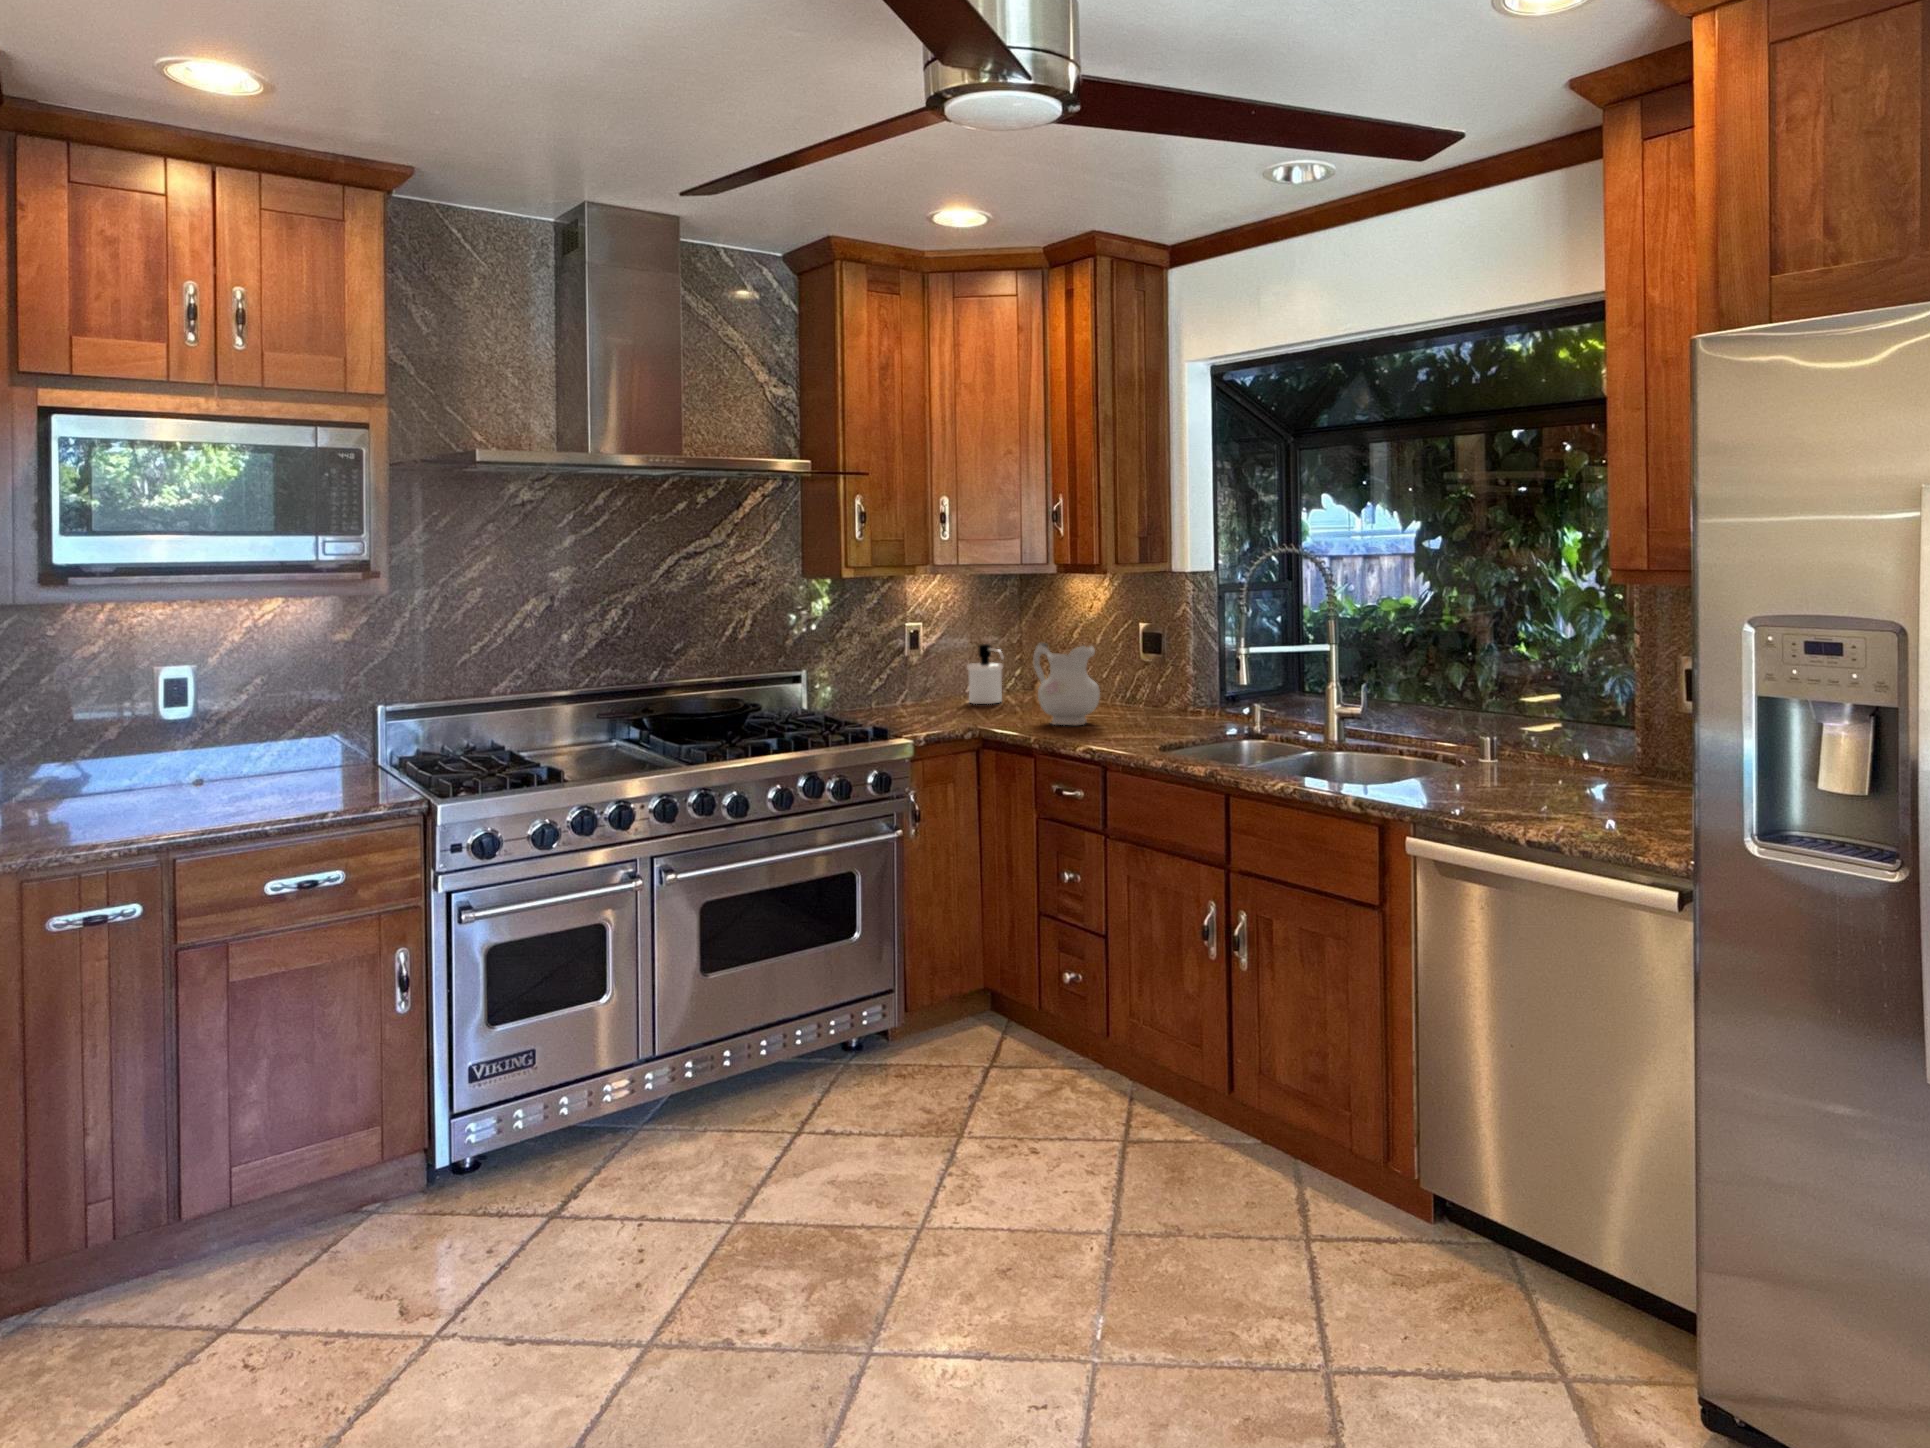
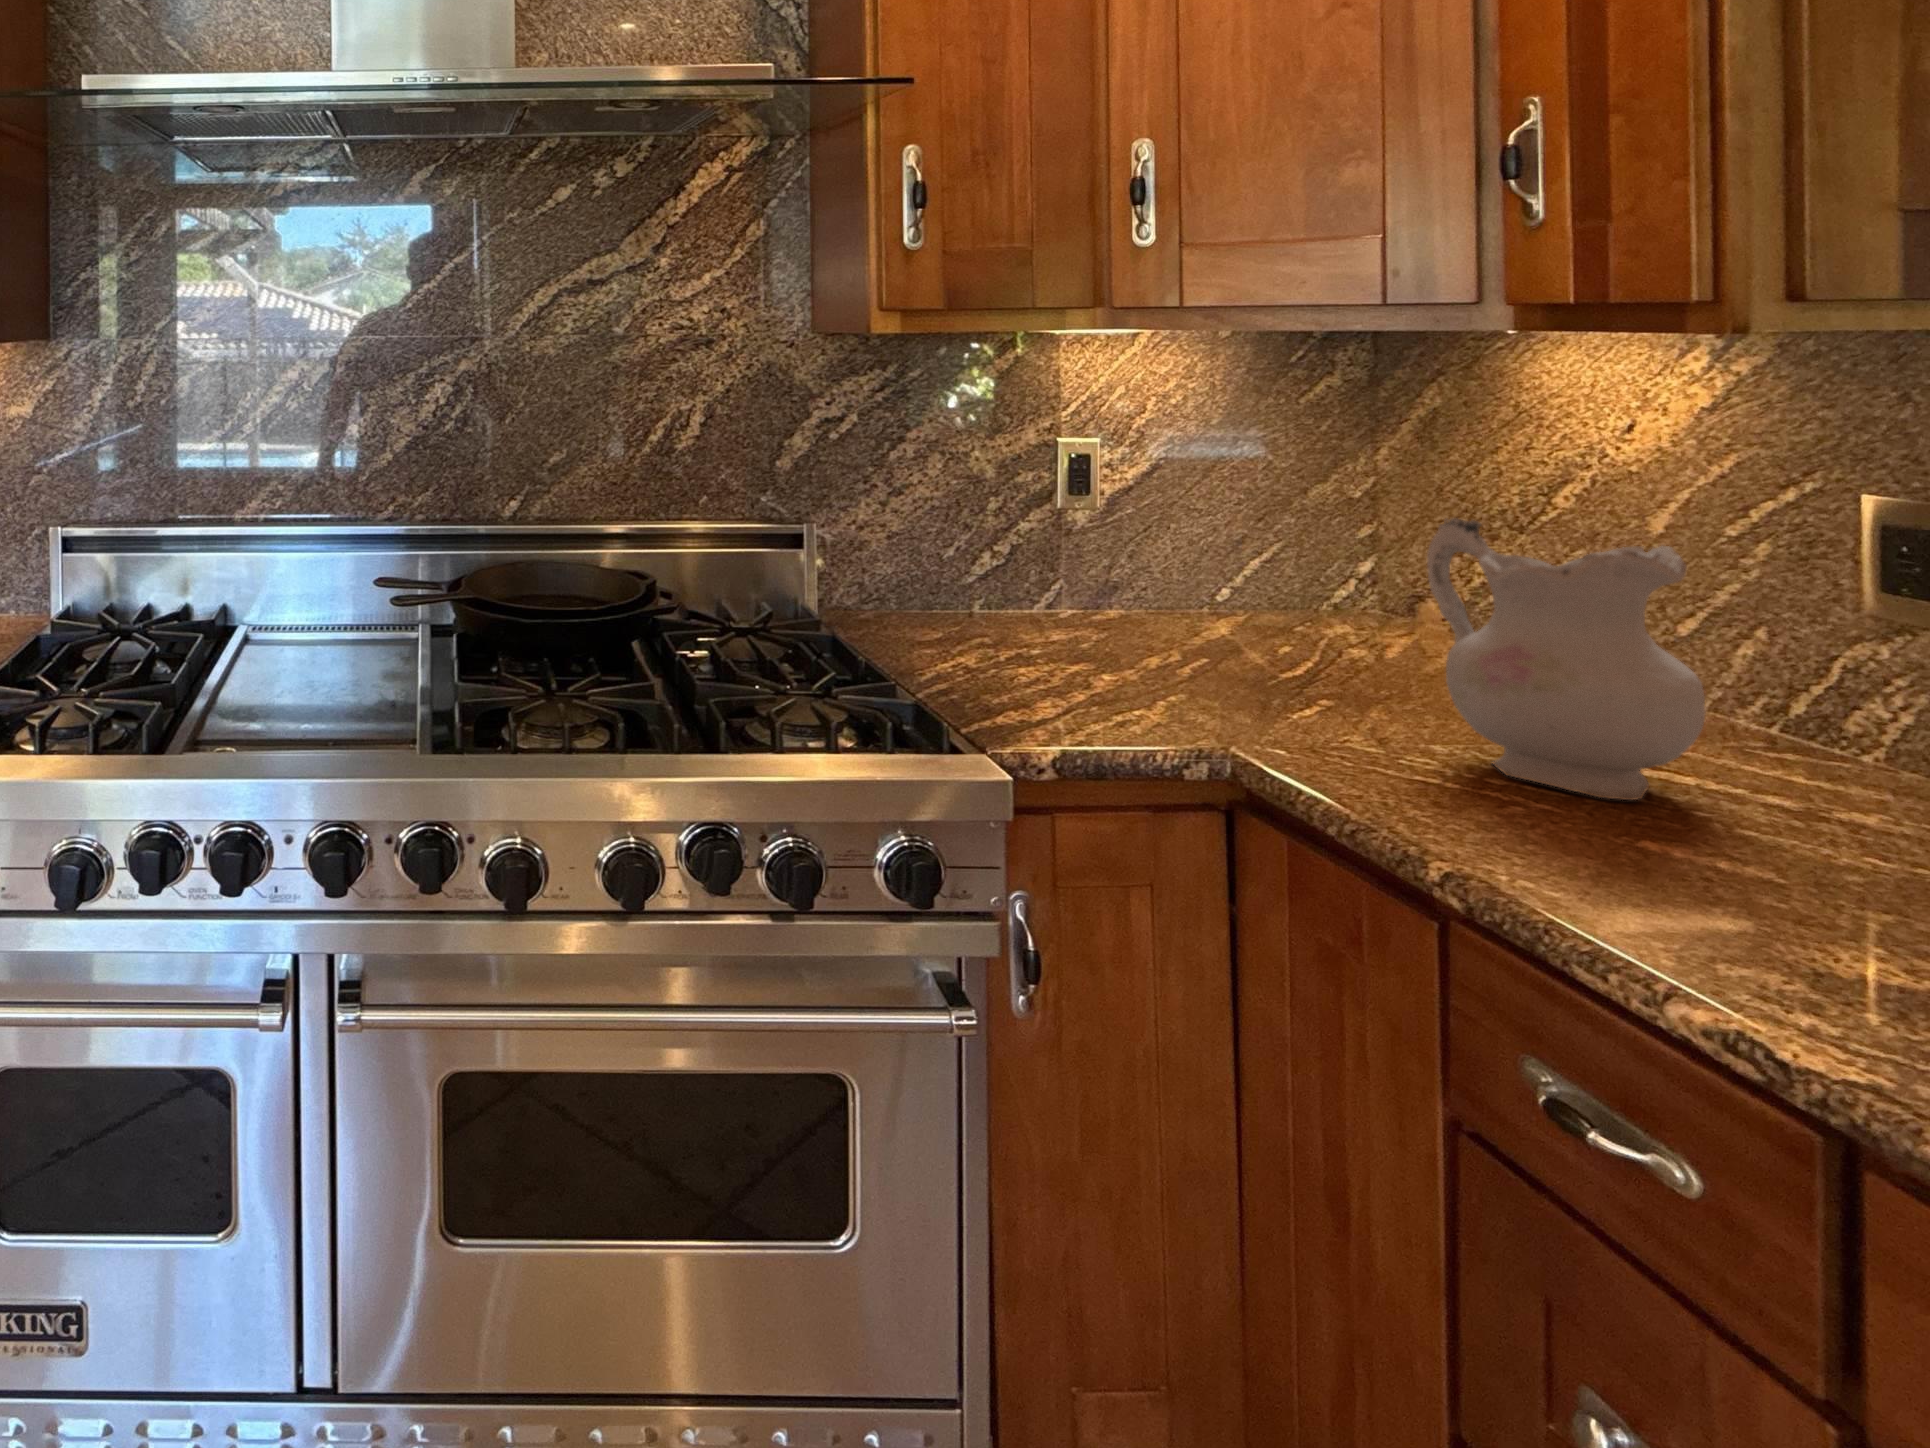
soap dispenser: present [967,644,1004,704] -> none [1220,494,1327,642]

